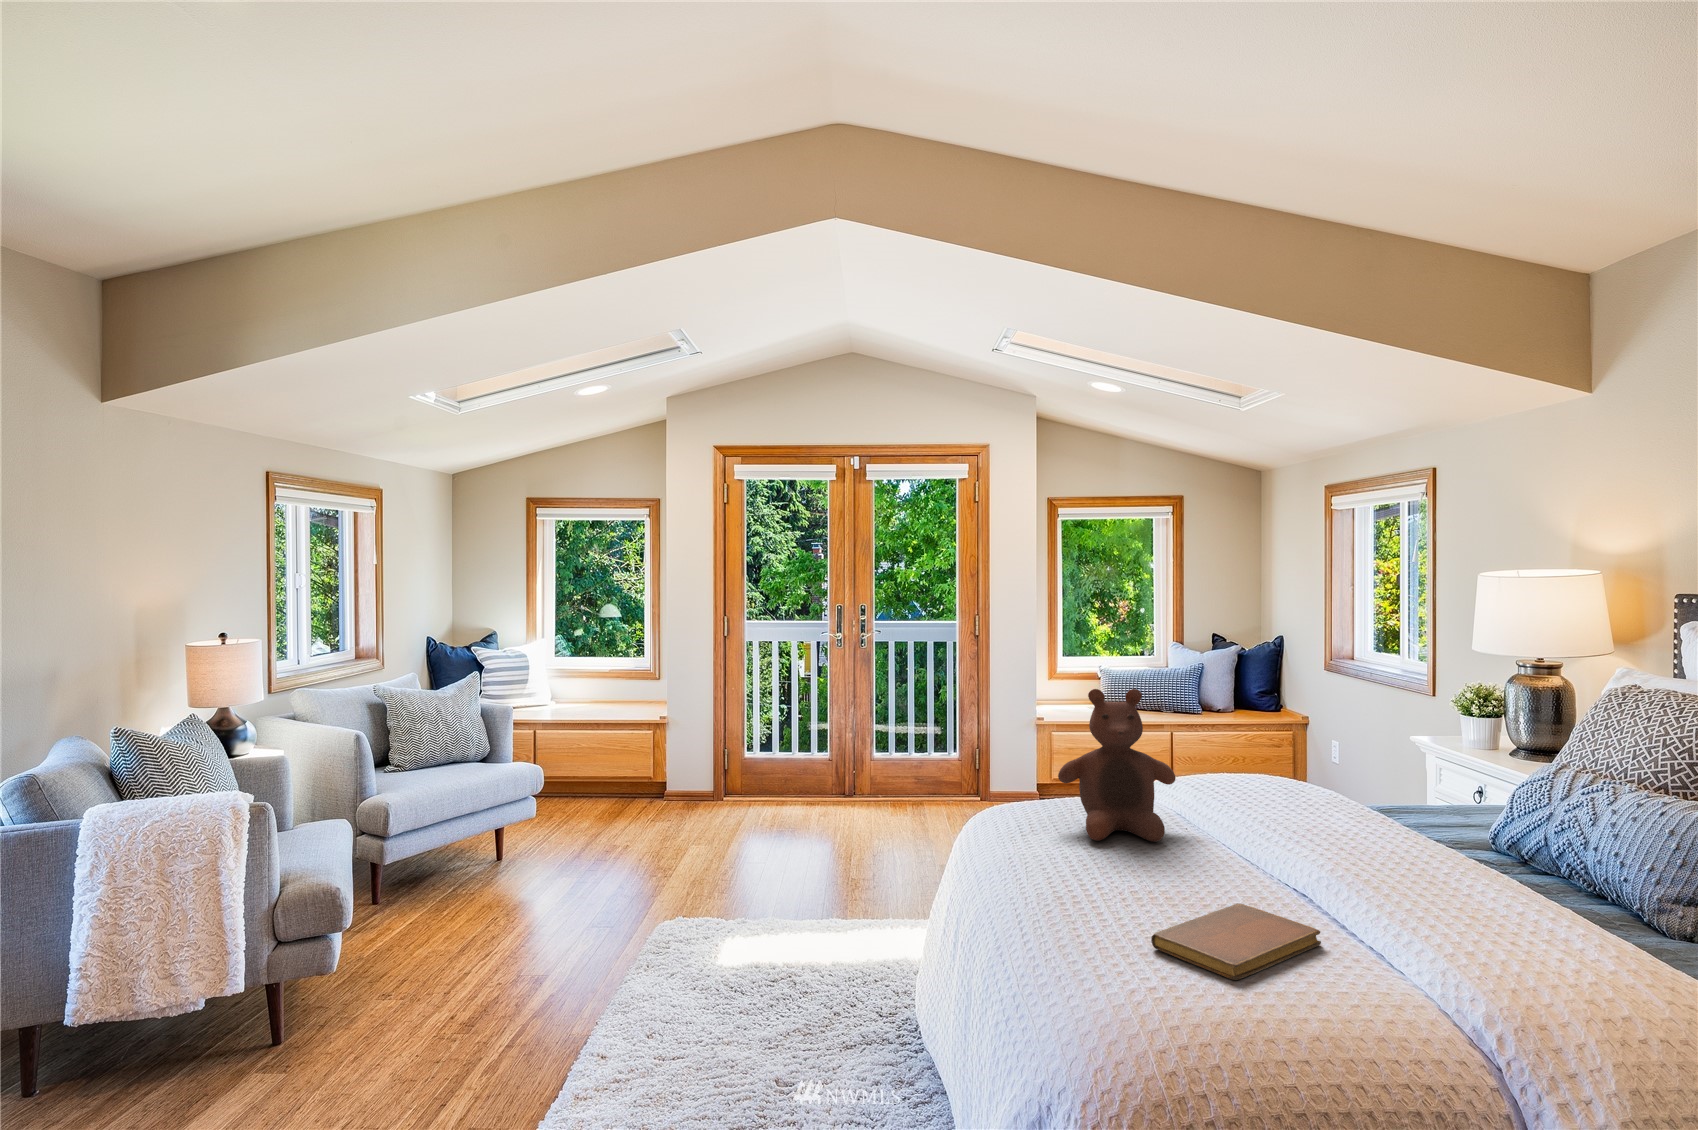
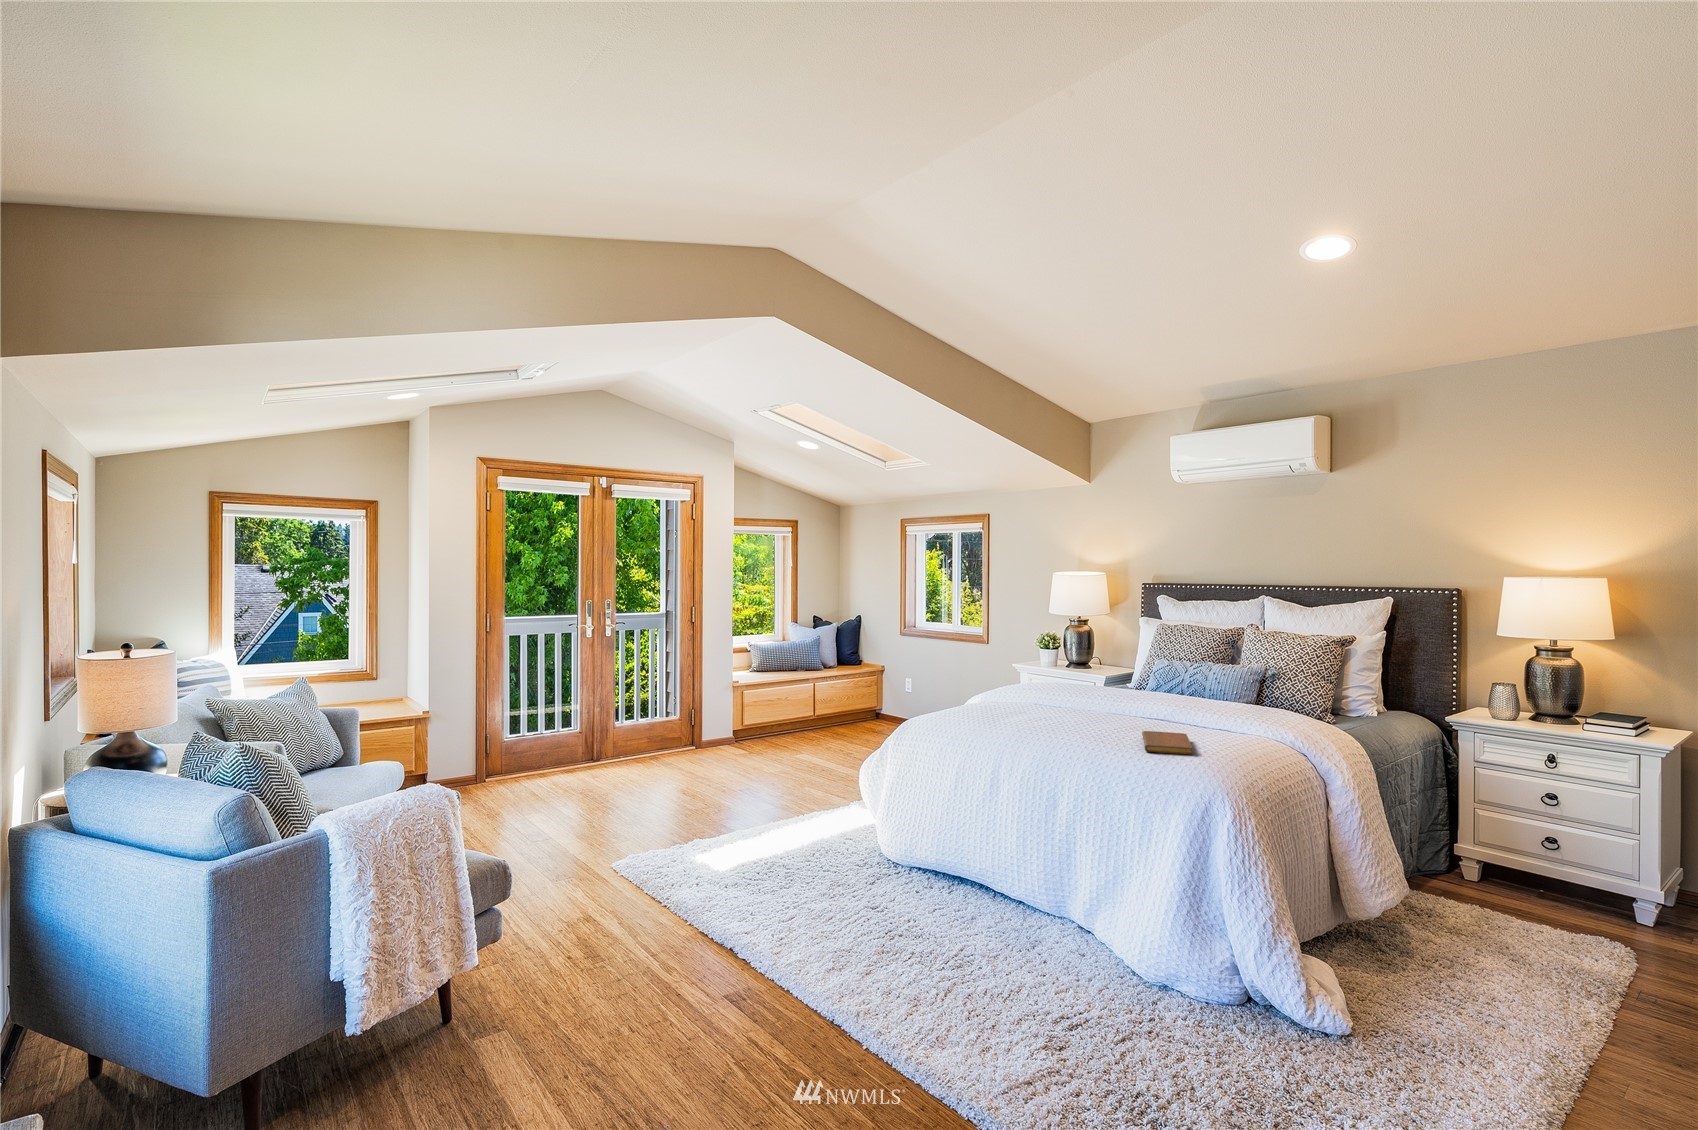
stuffed bear: present [1058,689,1176,842] -> none [985,640,1049,723]

